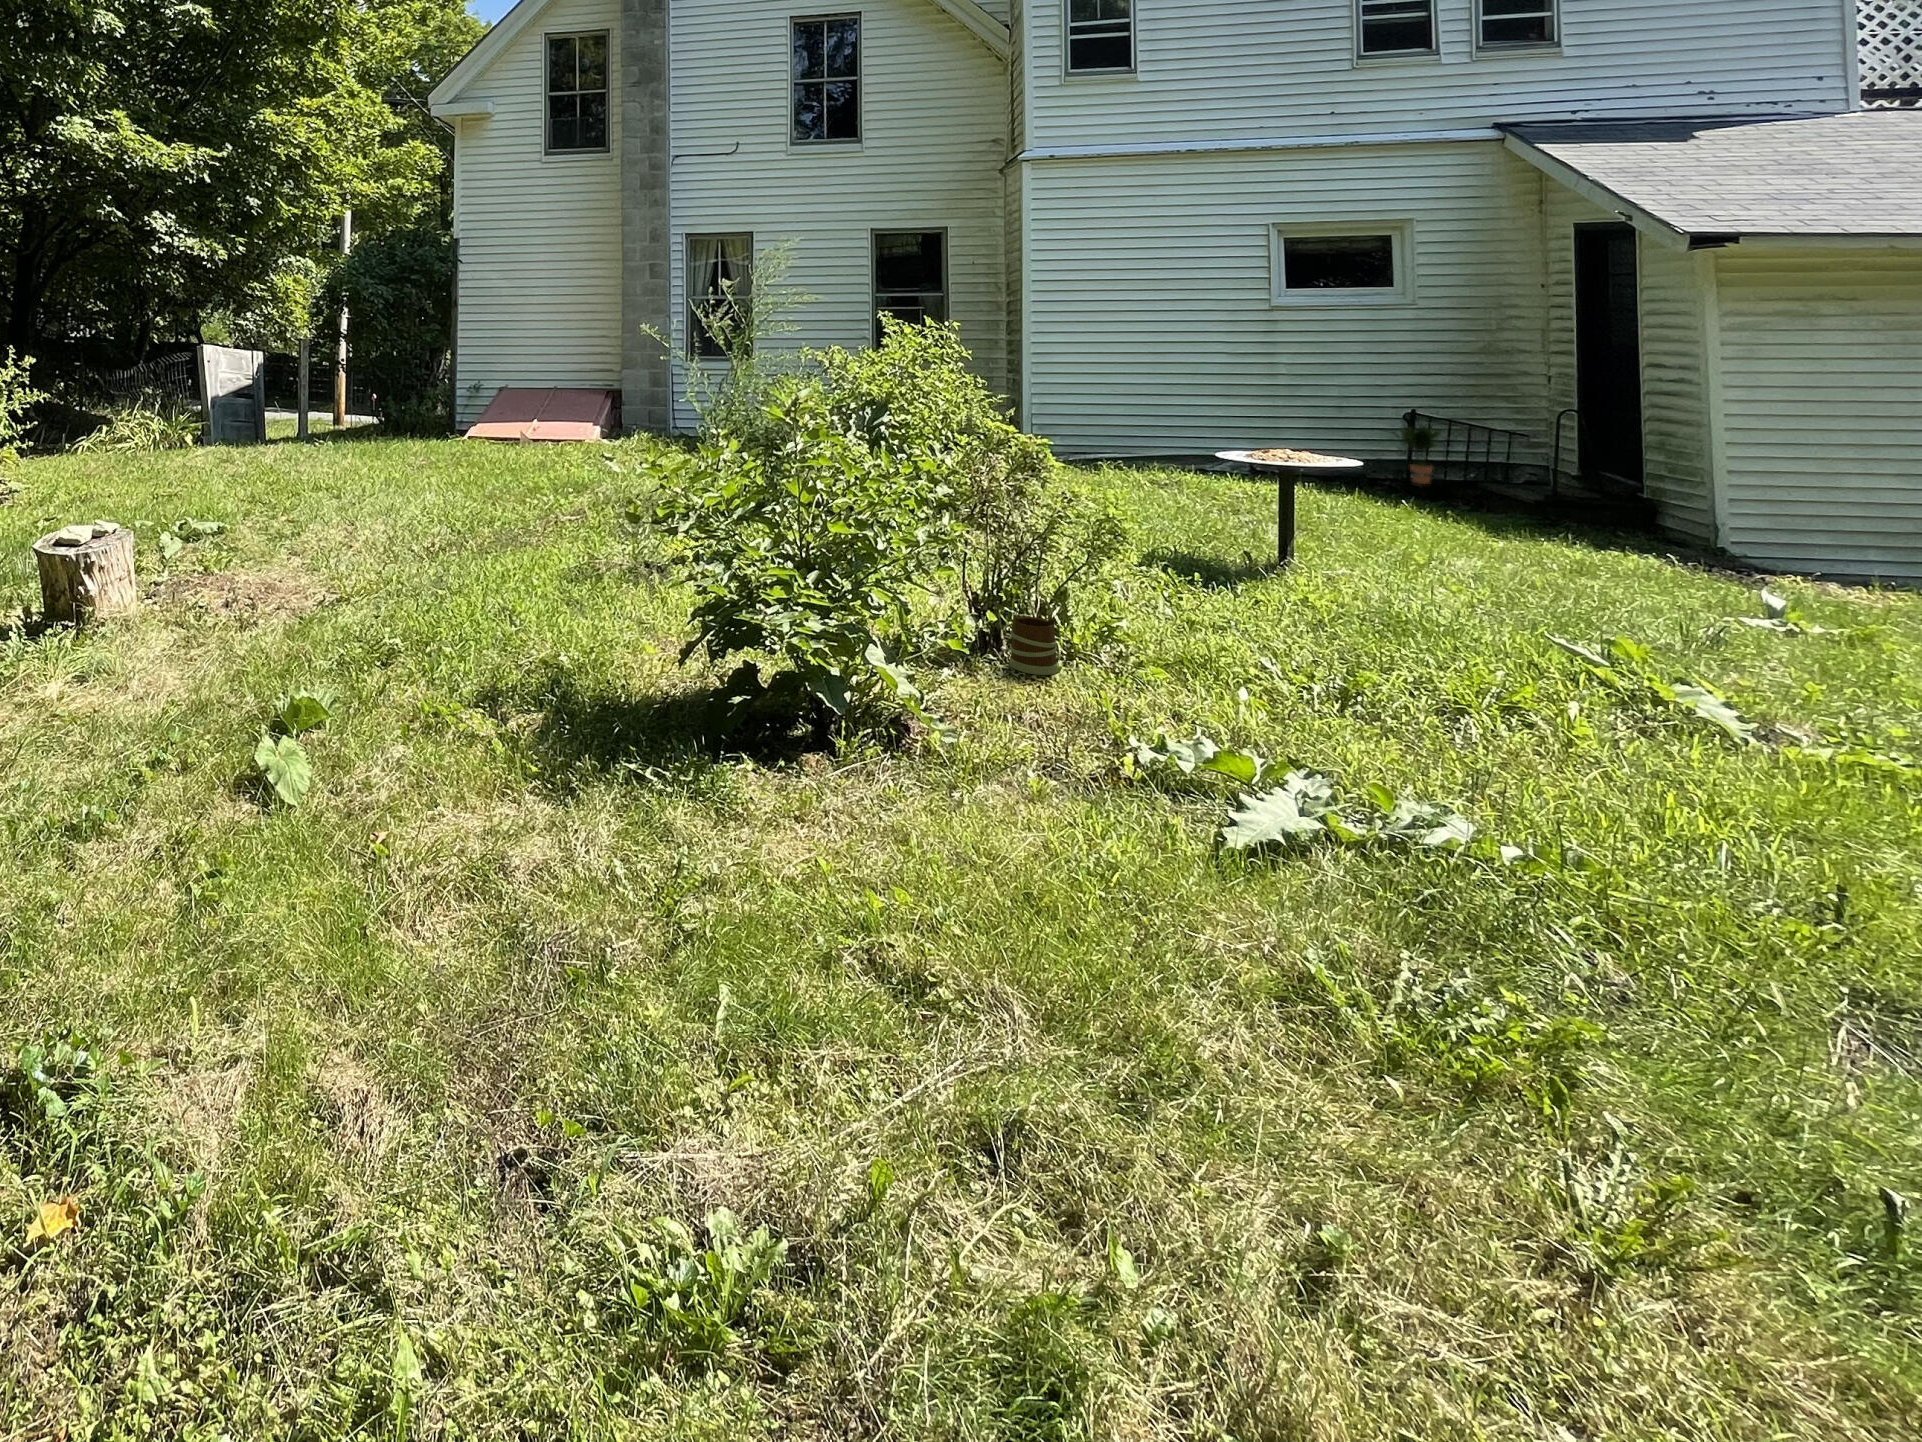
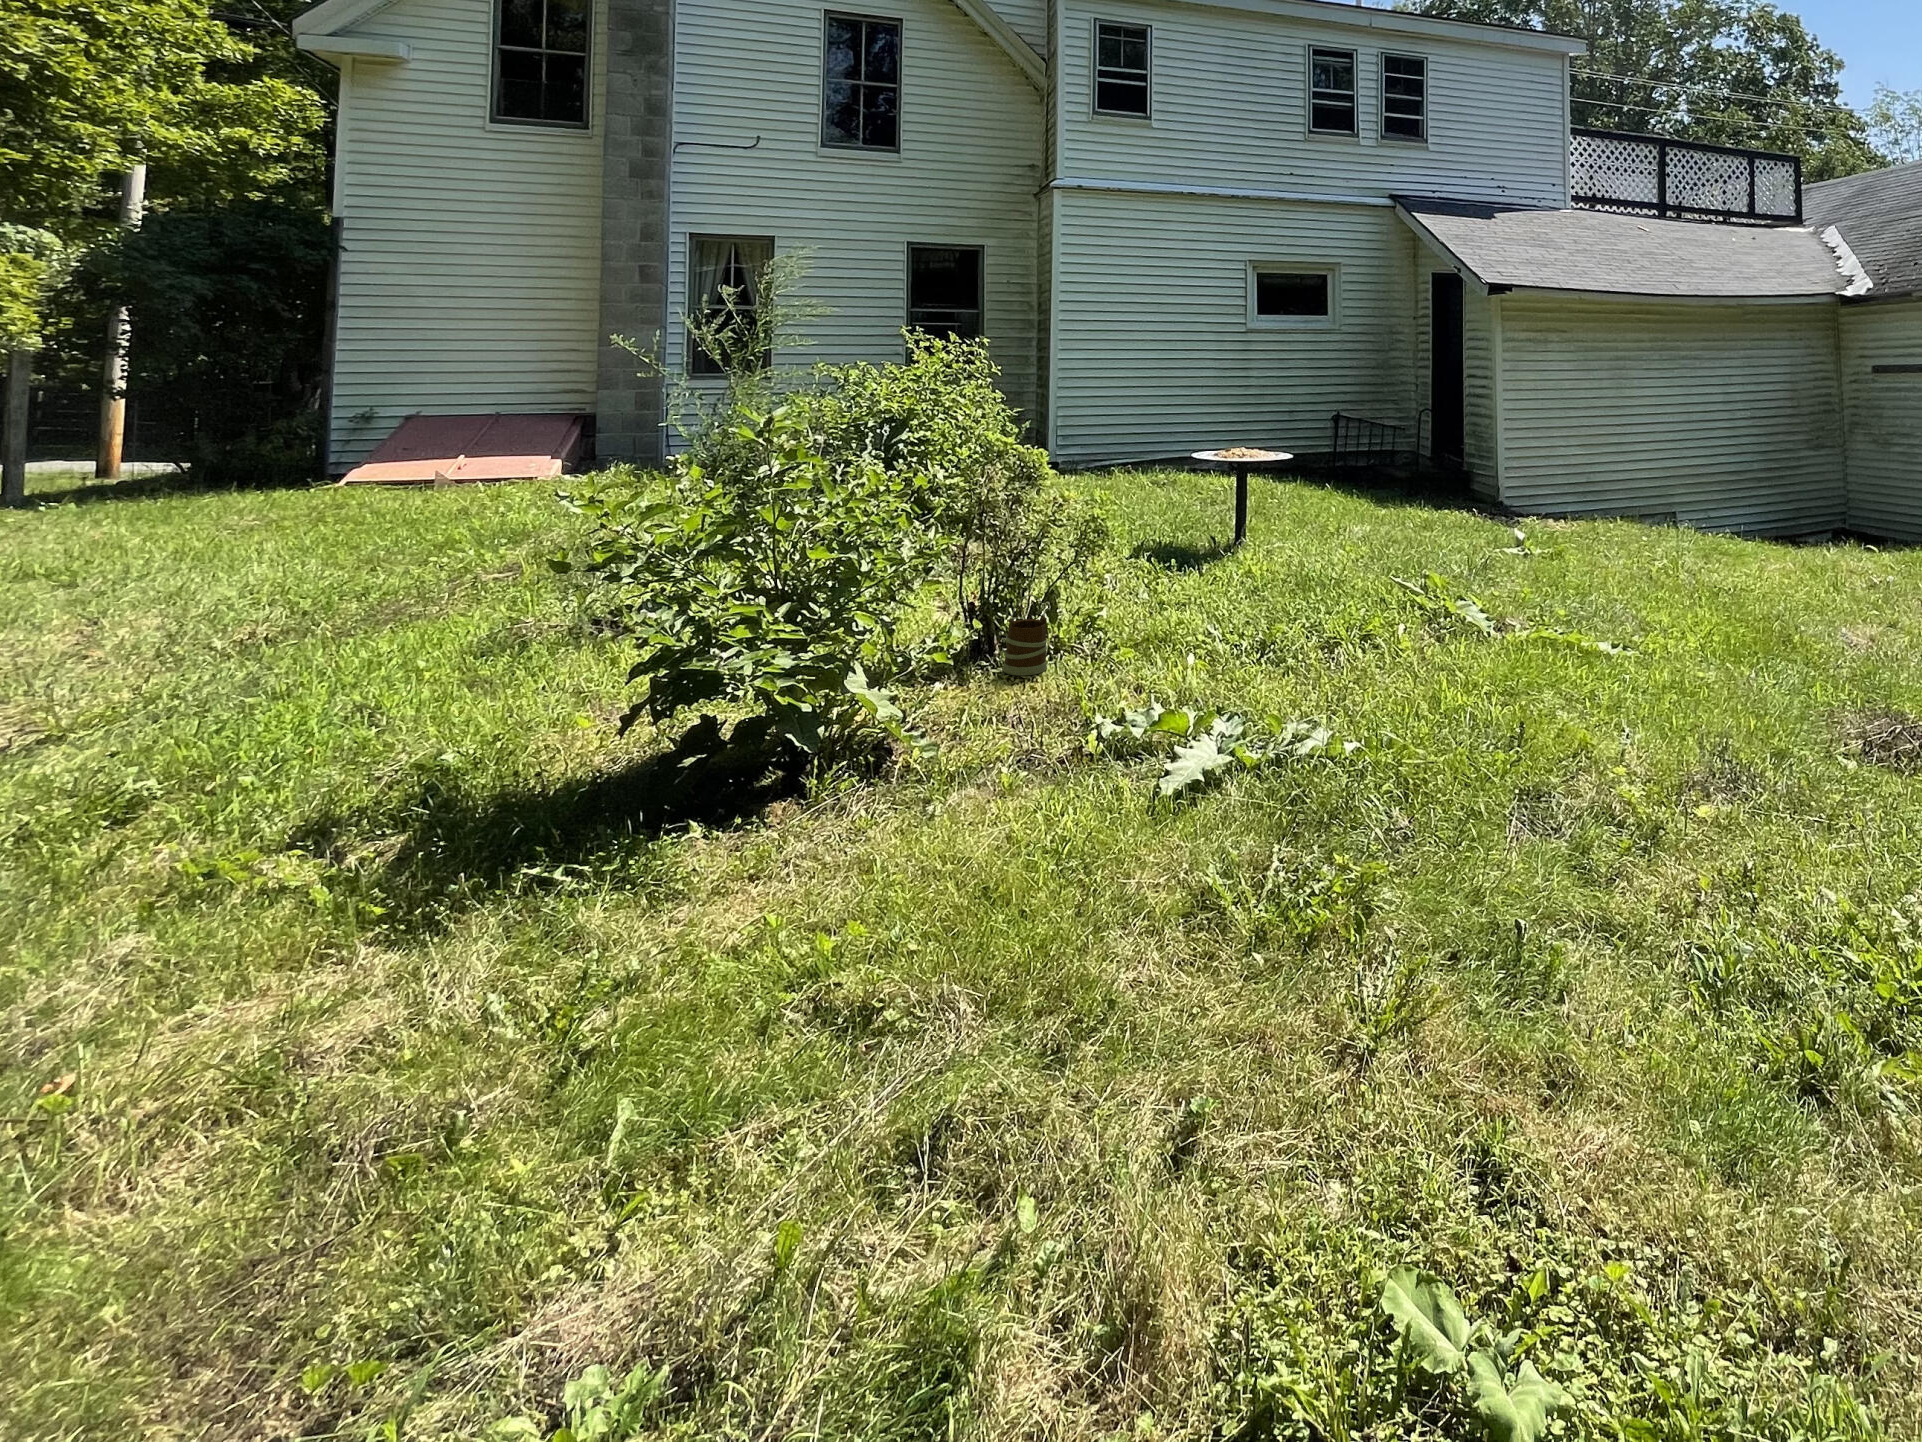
potted plant: present [1390,425,1441,484] -> none [1319,420,1355,470]

